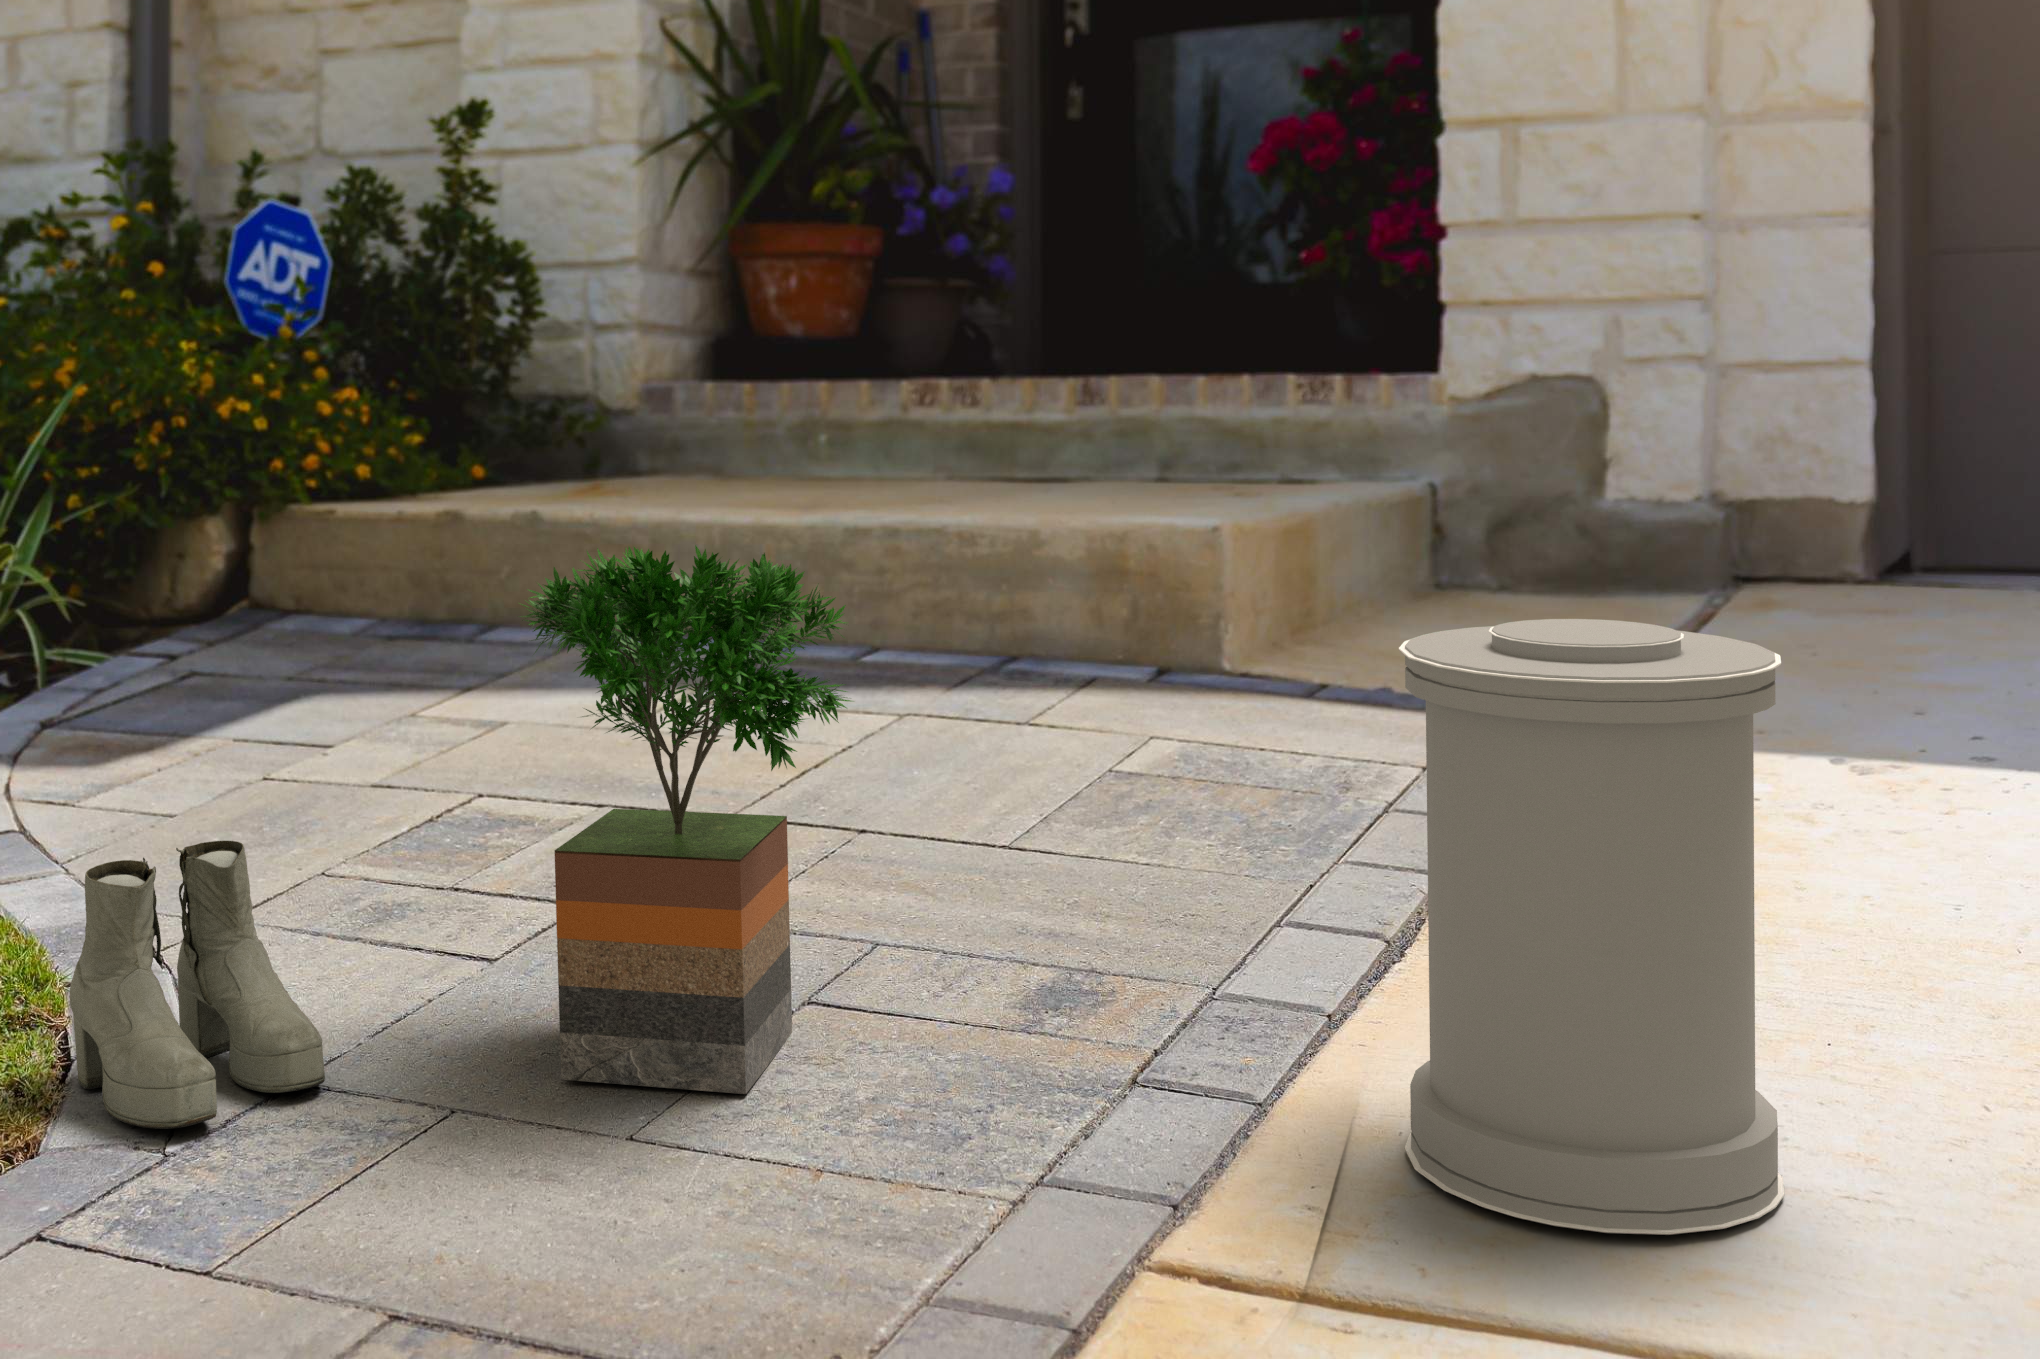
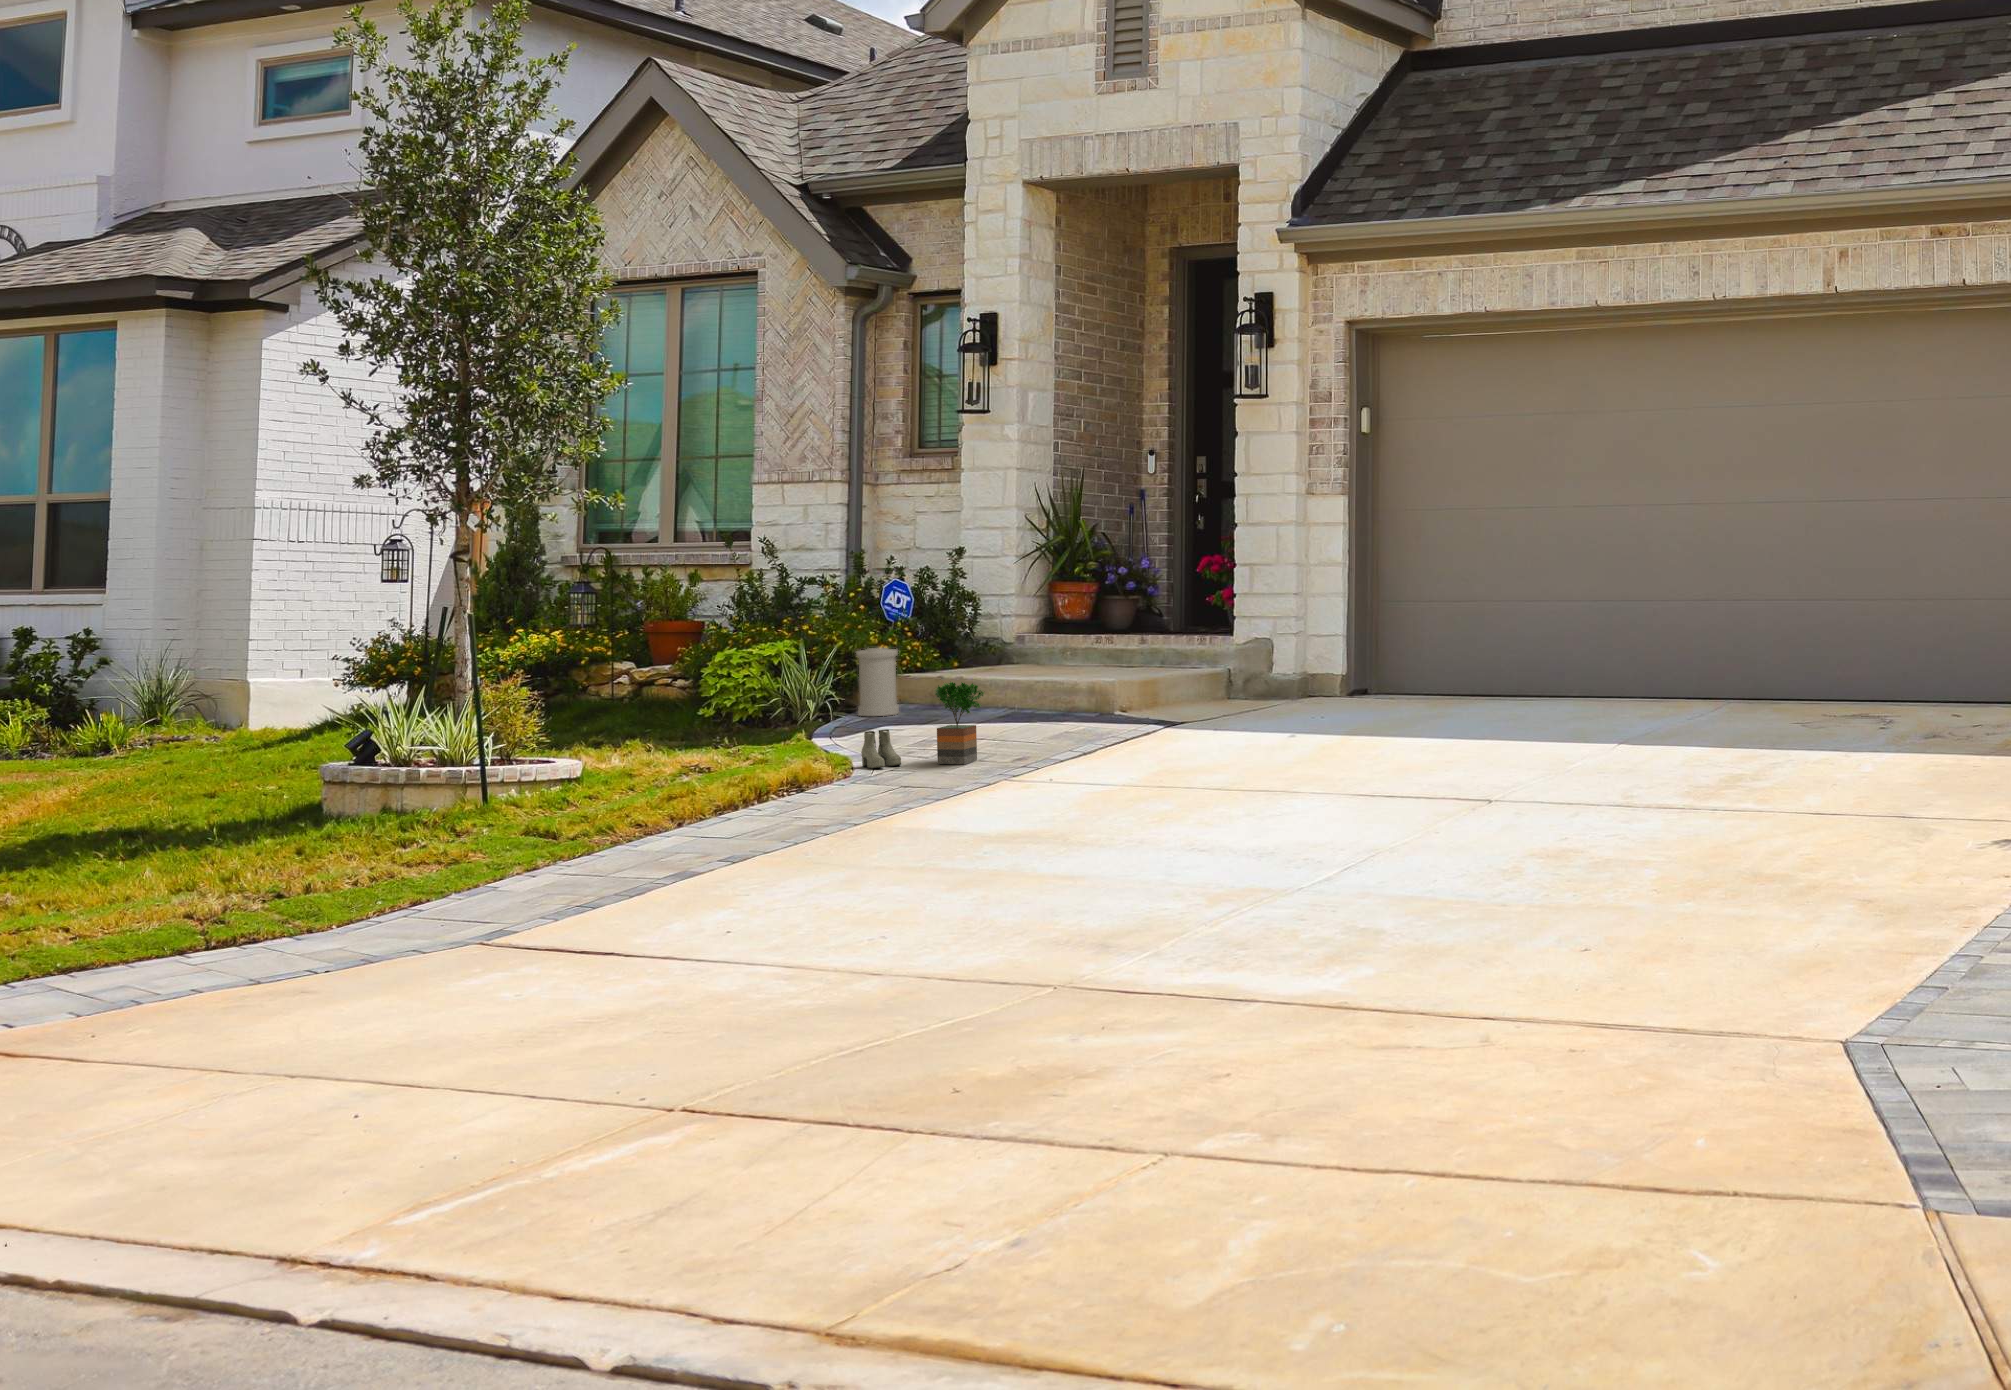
trash can: present [1399,619,1784,1235] -> present [856,648,899,716]

